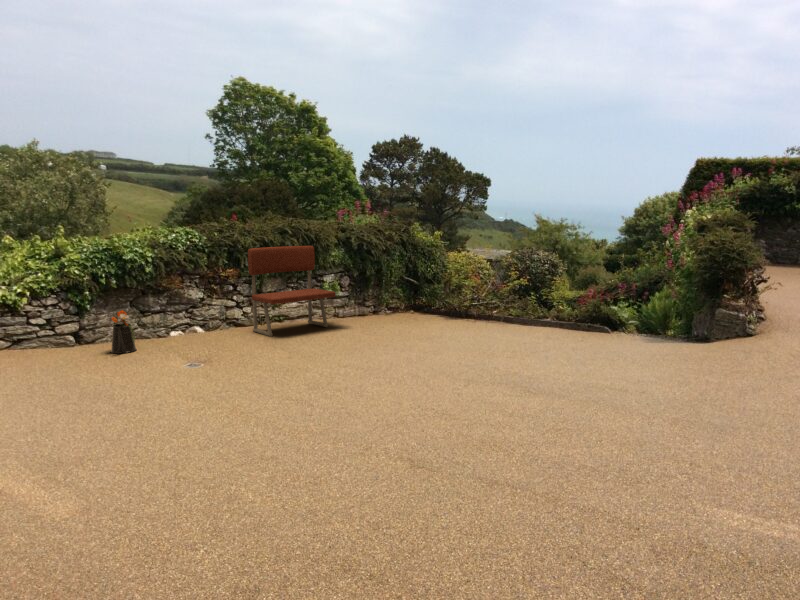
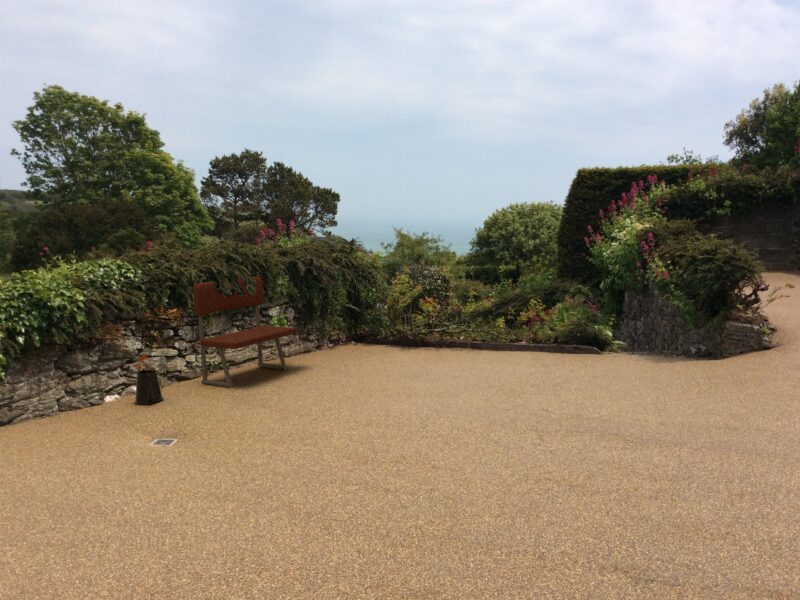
watering can: present [111,311,137,354] -> present [135,355,163,405]

